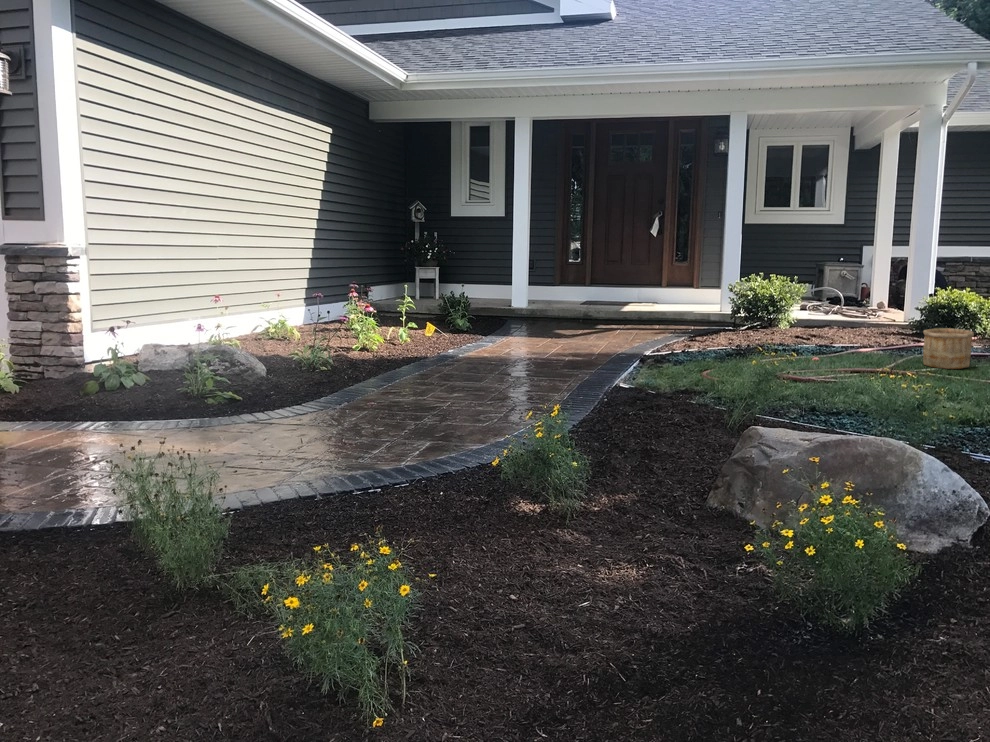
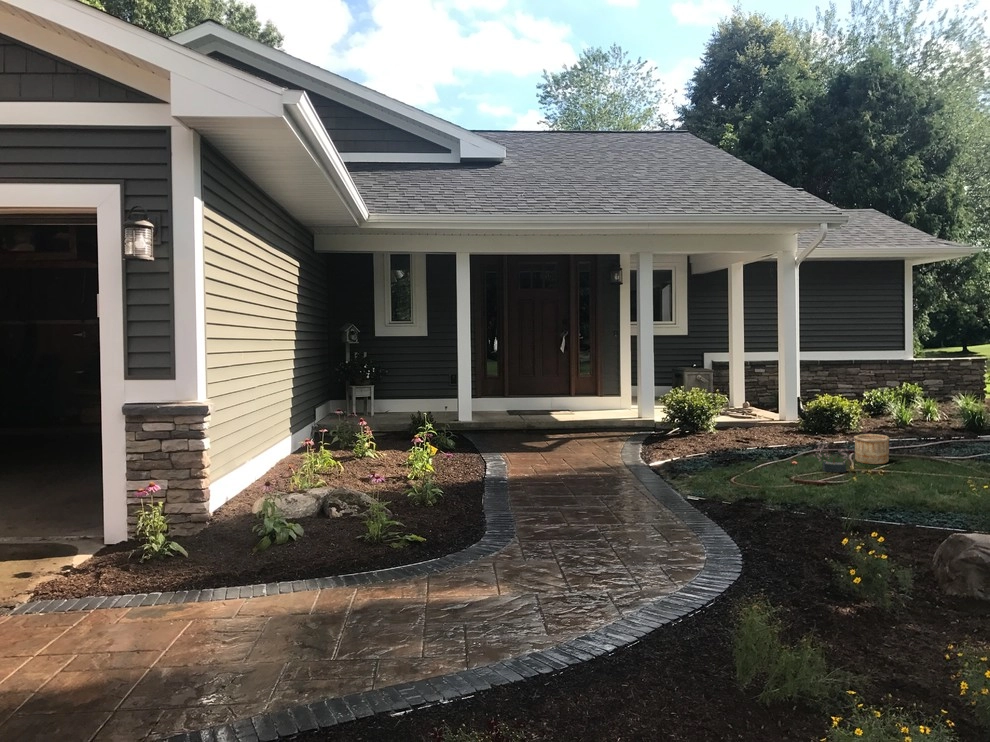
decorative plant: none [845,331,898,374] -> present [814,442,851,472]

